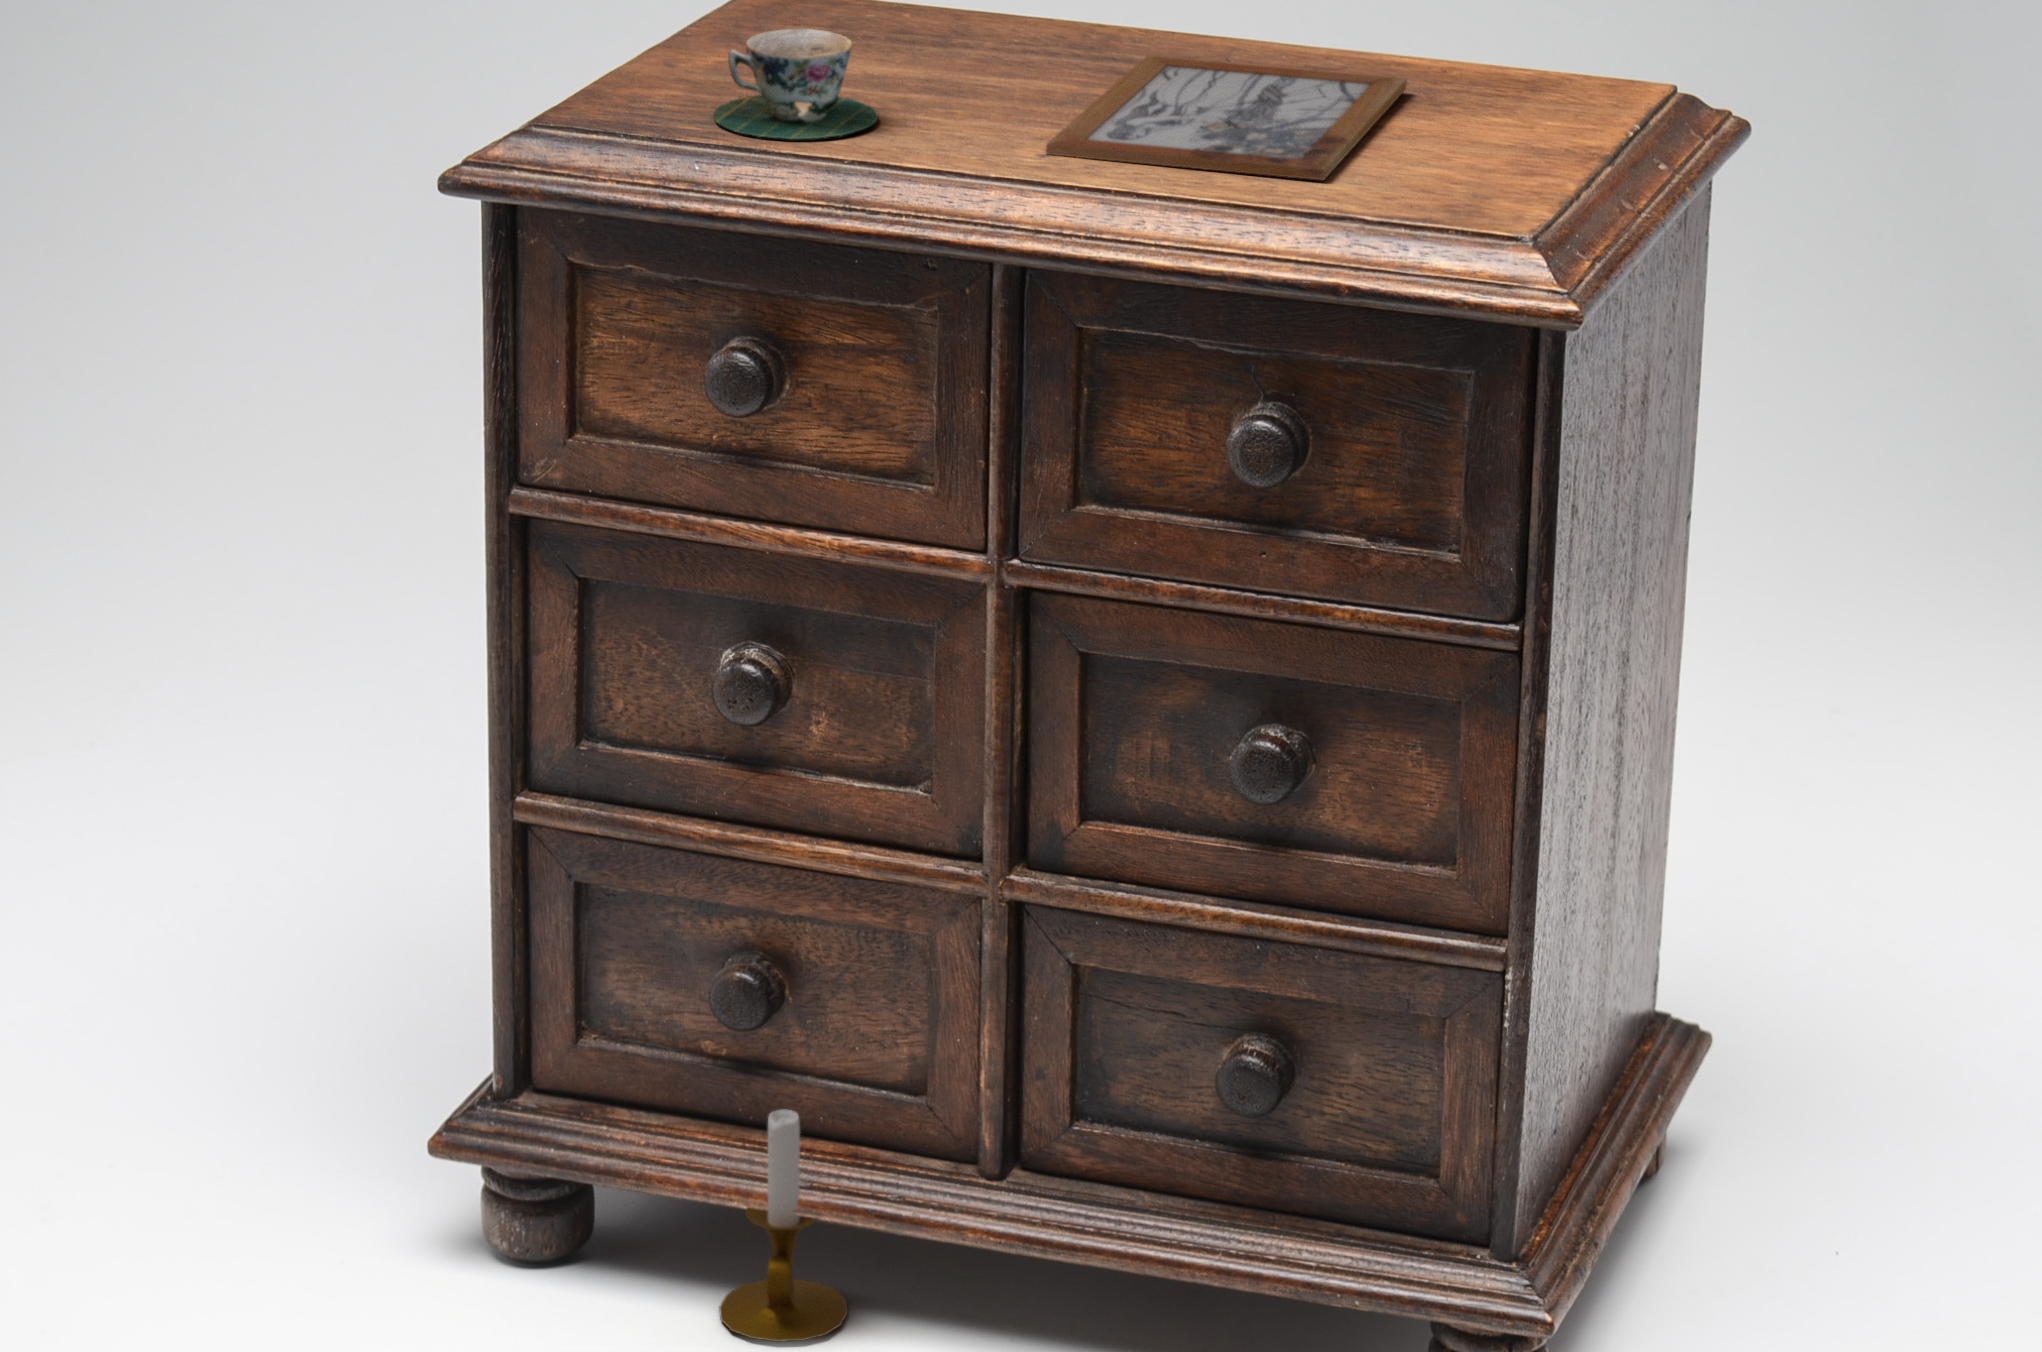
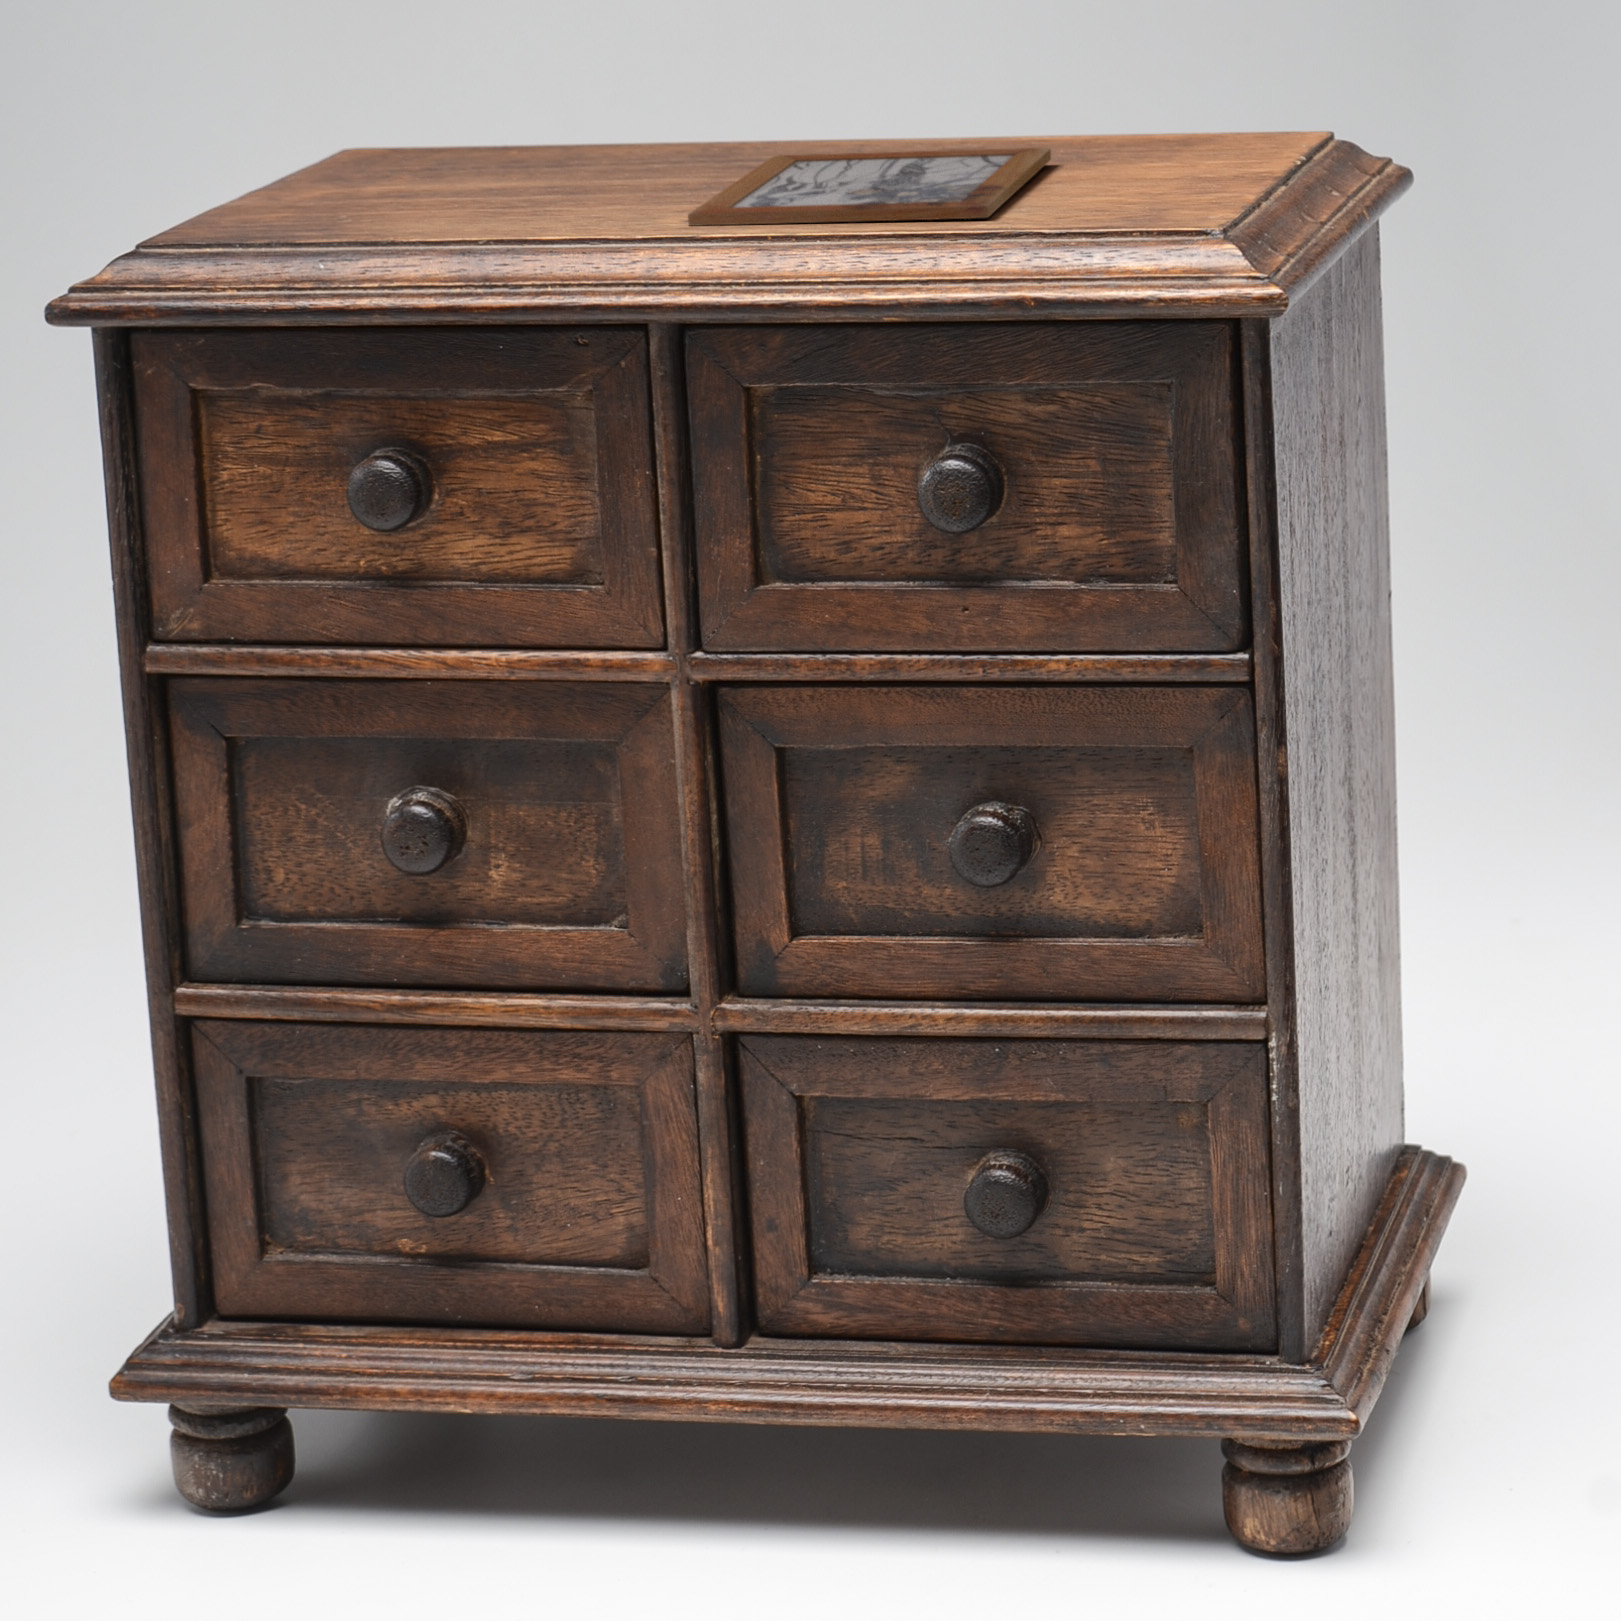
teacup: present [713,29,878,139] -> none [327,130,503,236]
candlestick: present [719,1109,848,1342] -> none [444,1294,586,1550]

